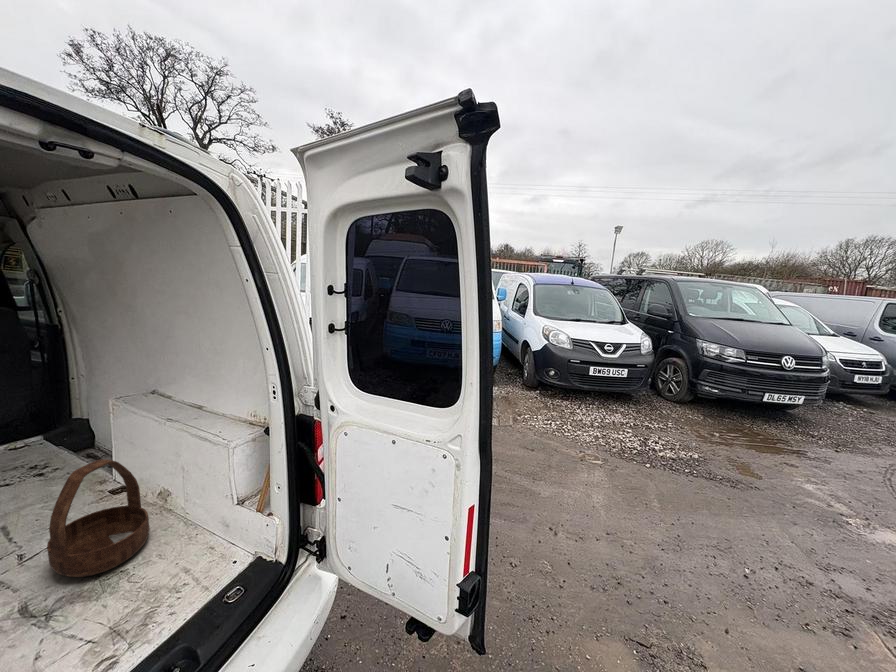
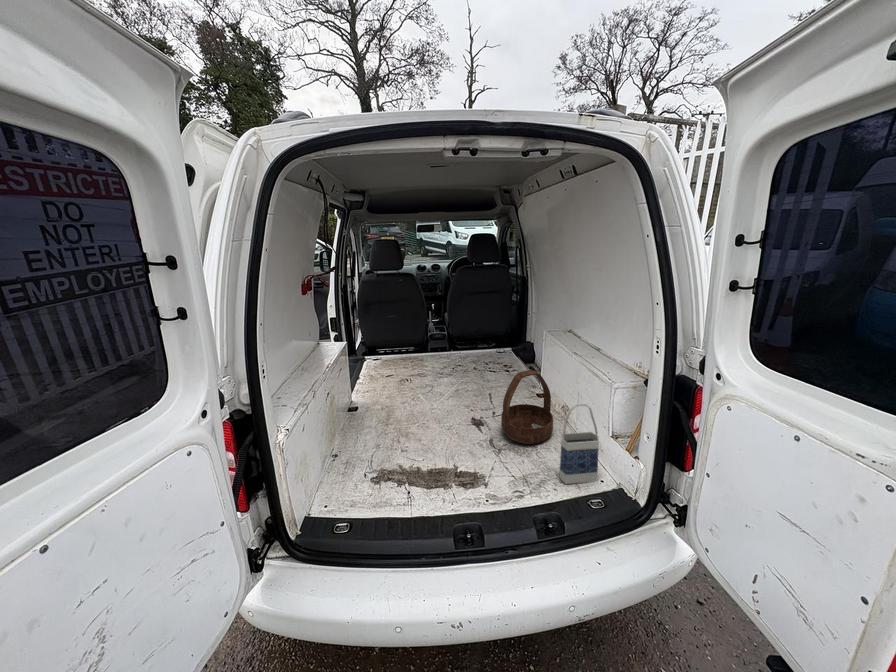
bag: none [170,479,228,592] -> present [560,403,599,484]

